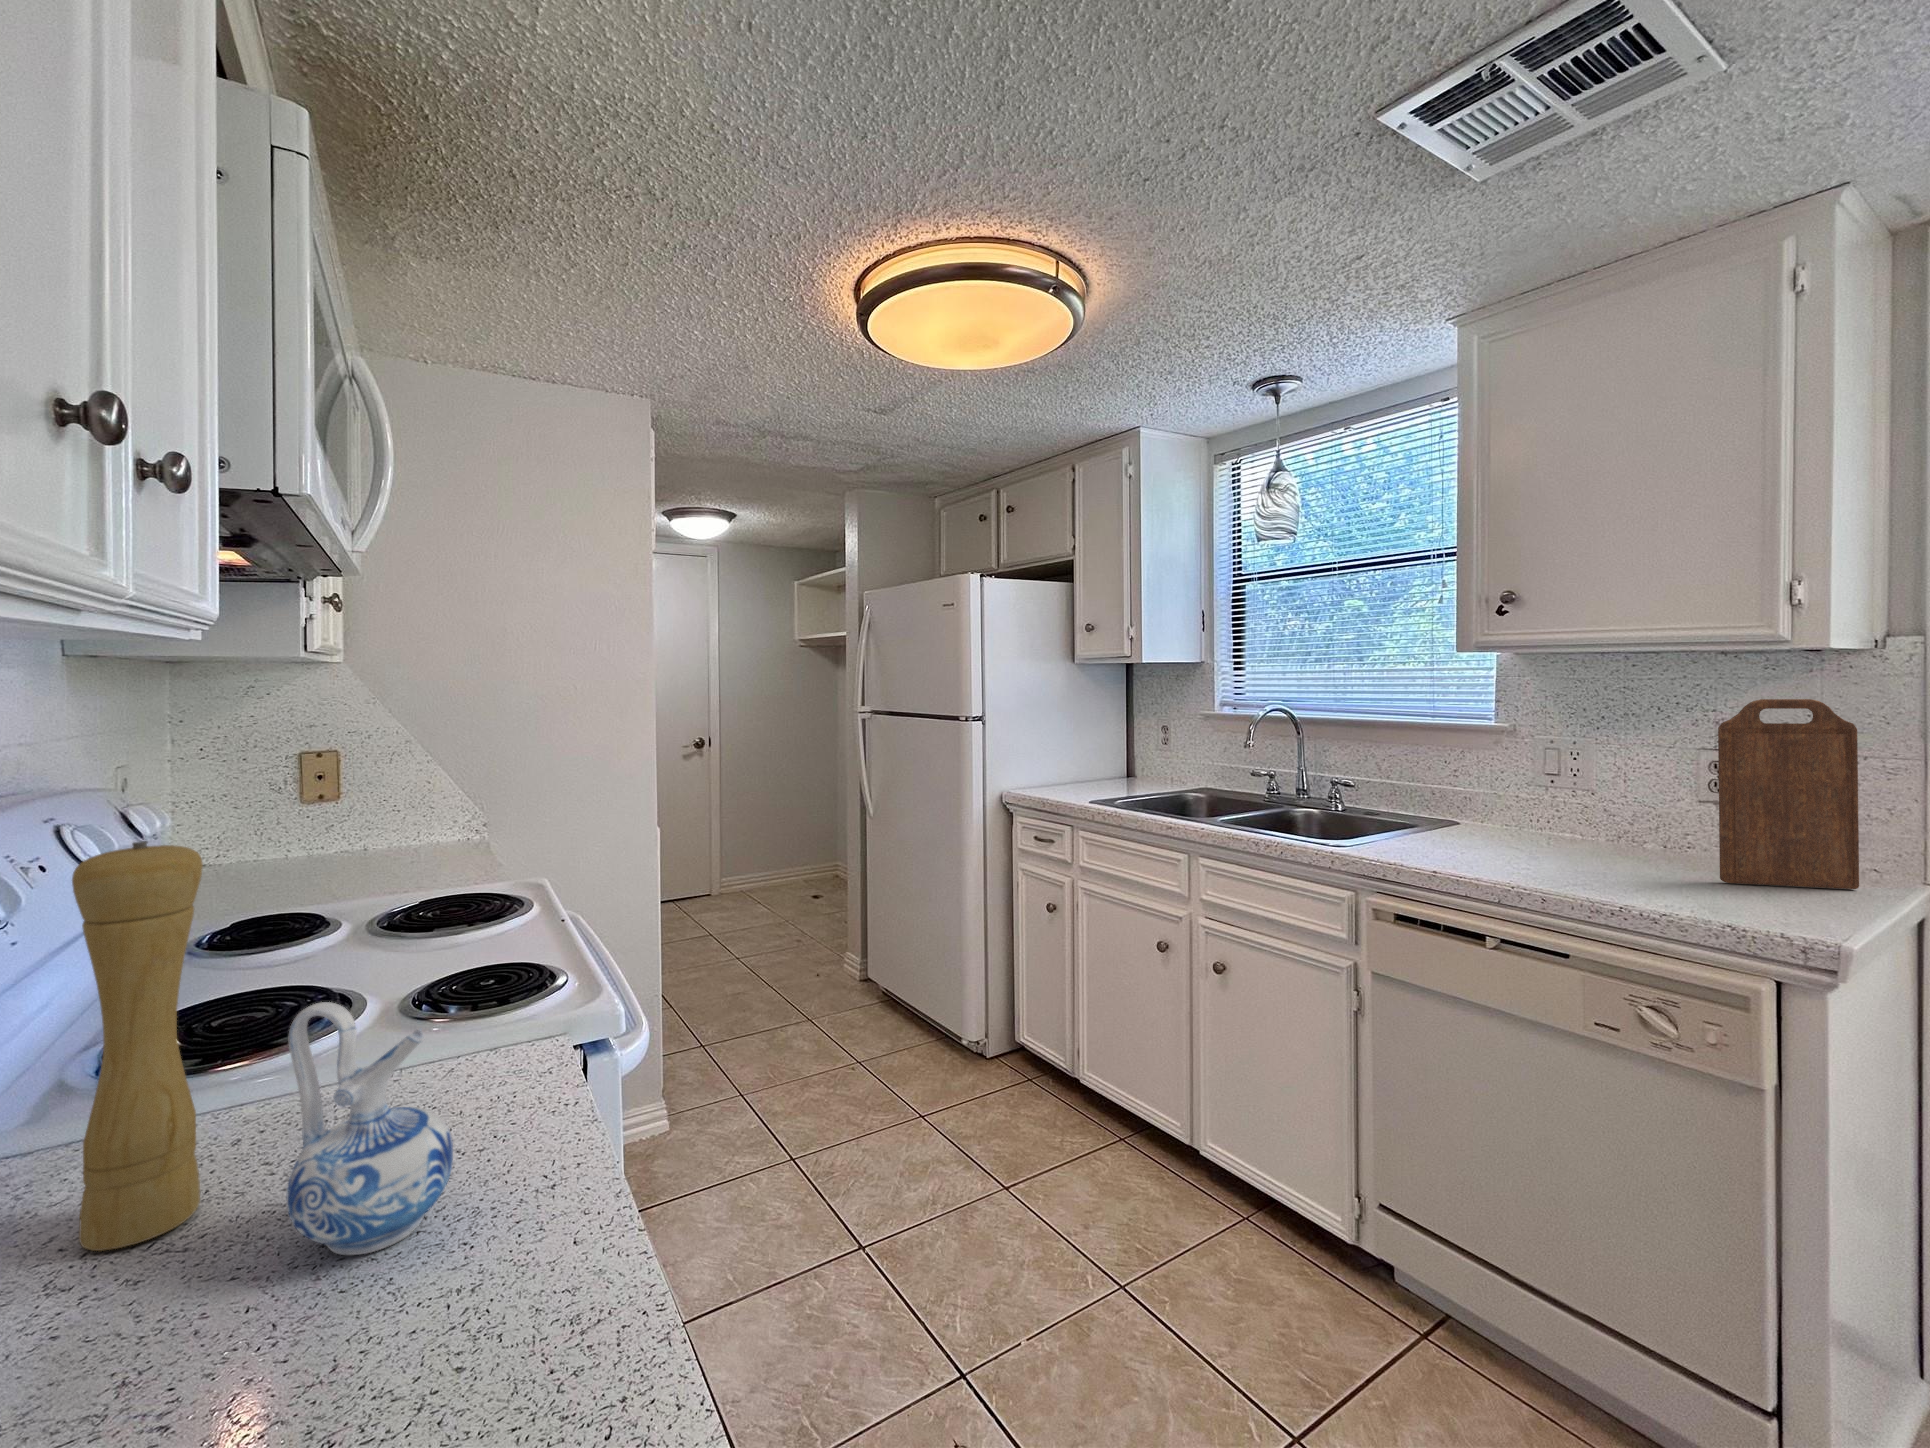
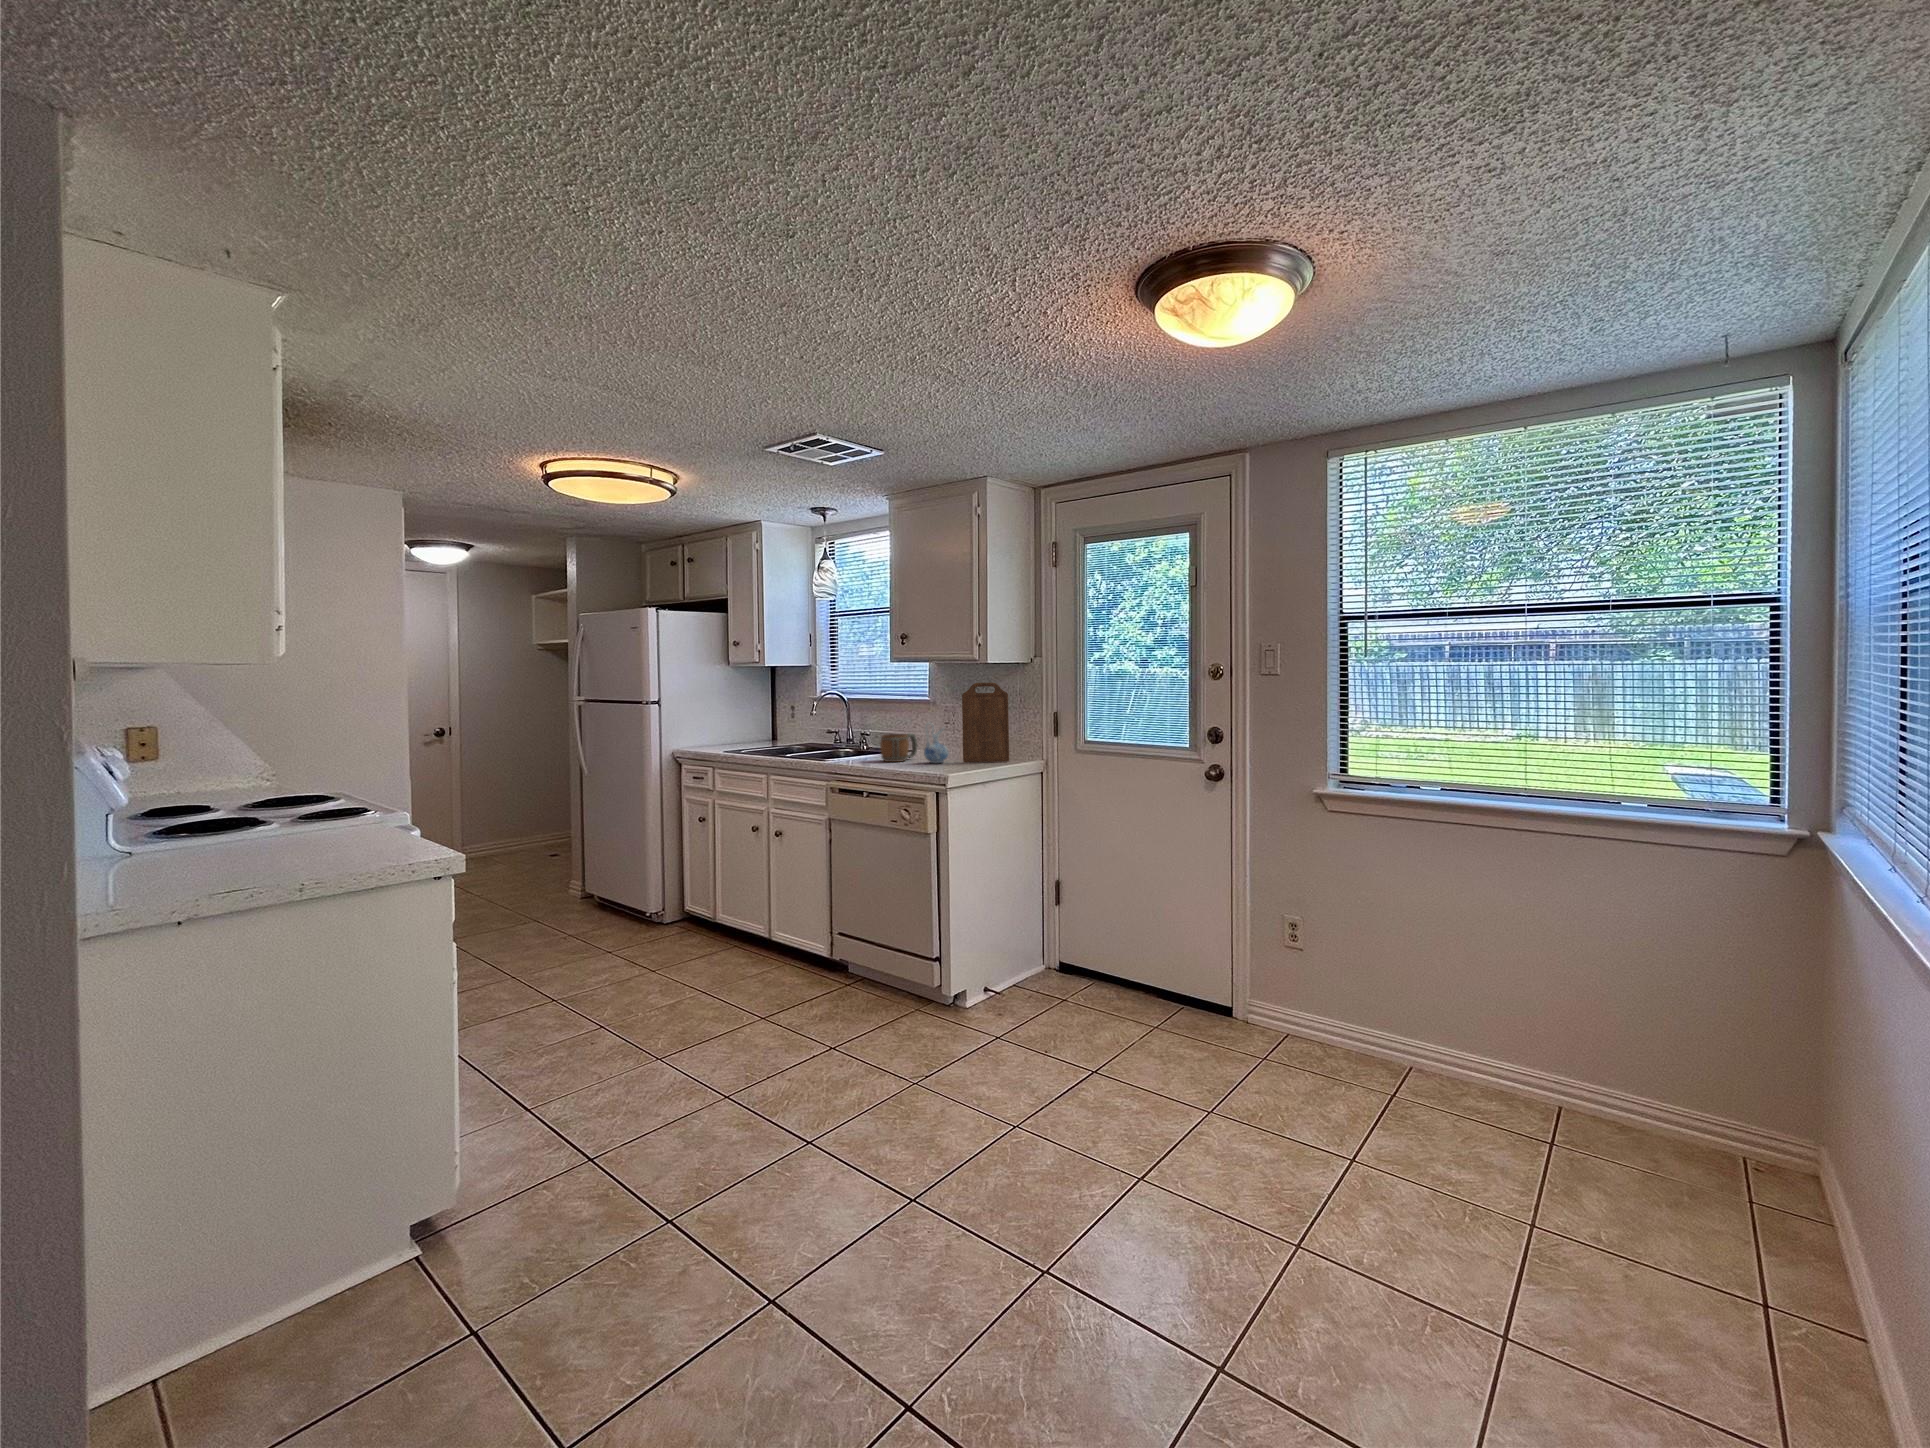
mug: none [1472,800,1544,864] -> present [880,733,917,762]
pepper mill: present [72,841,203,1251] -> none [209,732,252,856]
ceramic pitcher: present [287,1002,453,1255] -> present [924,723,949,763]

